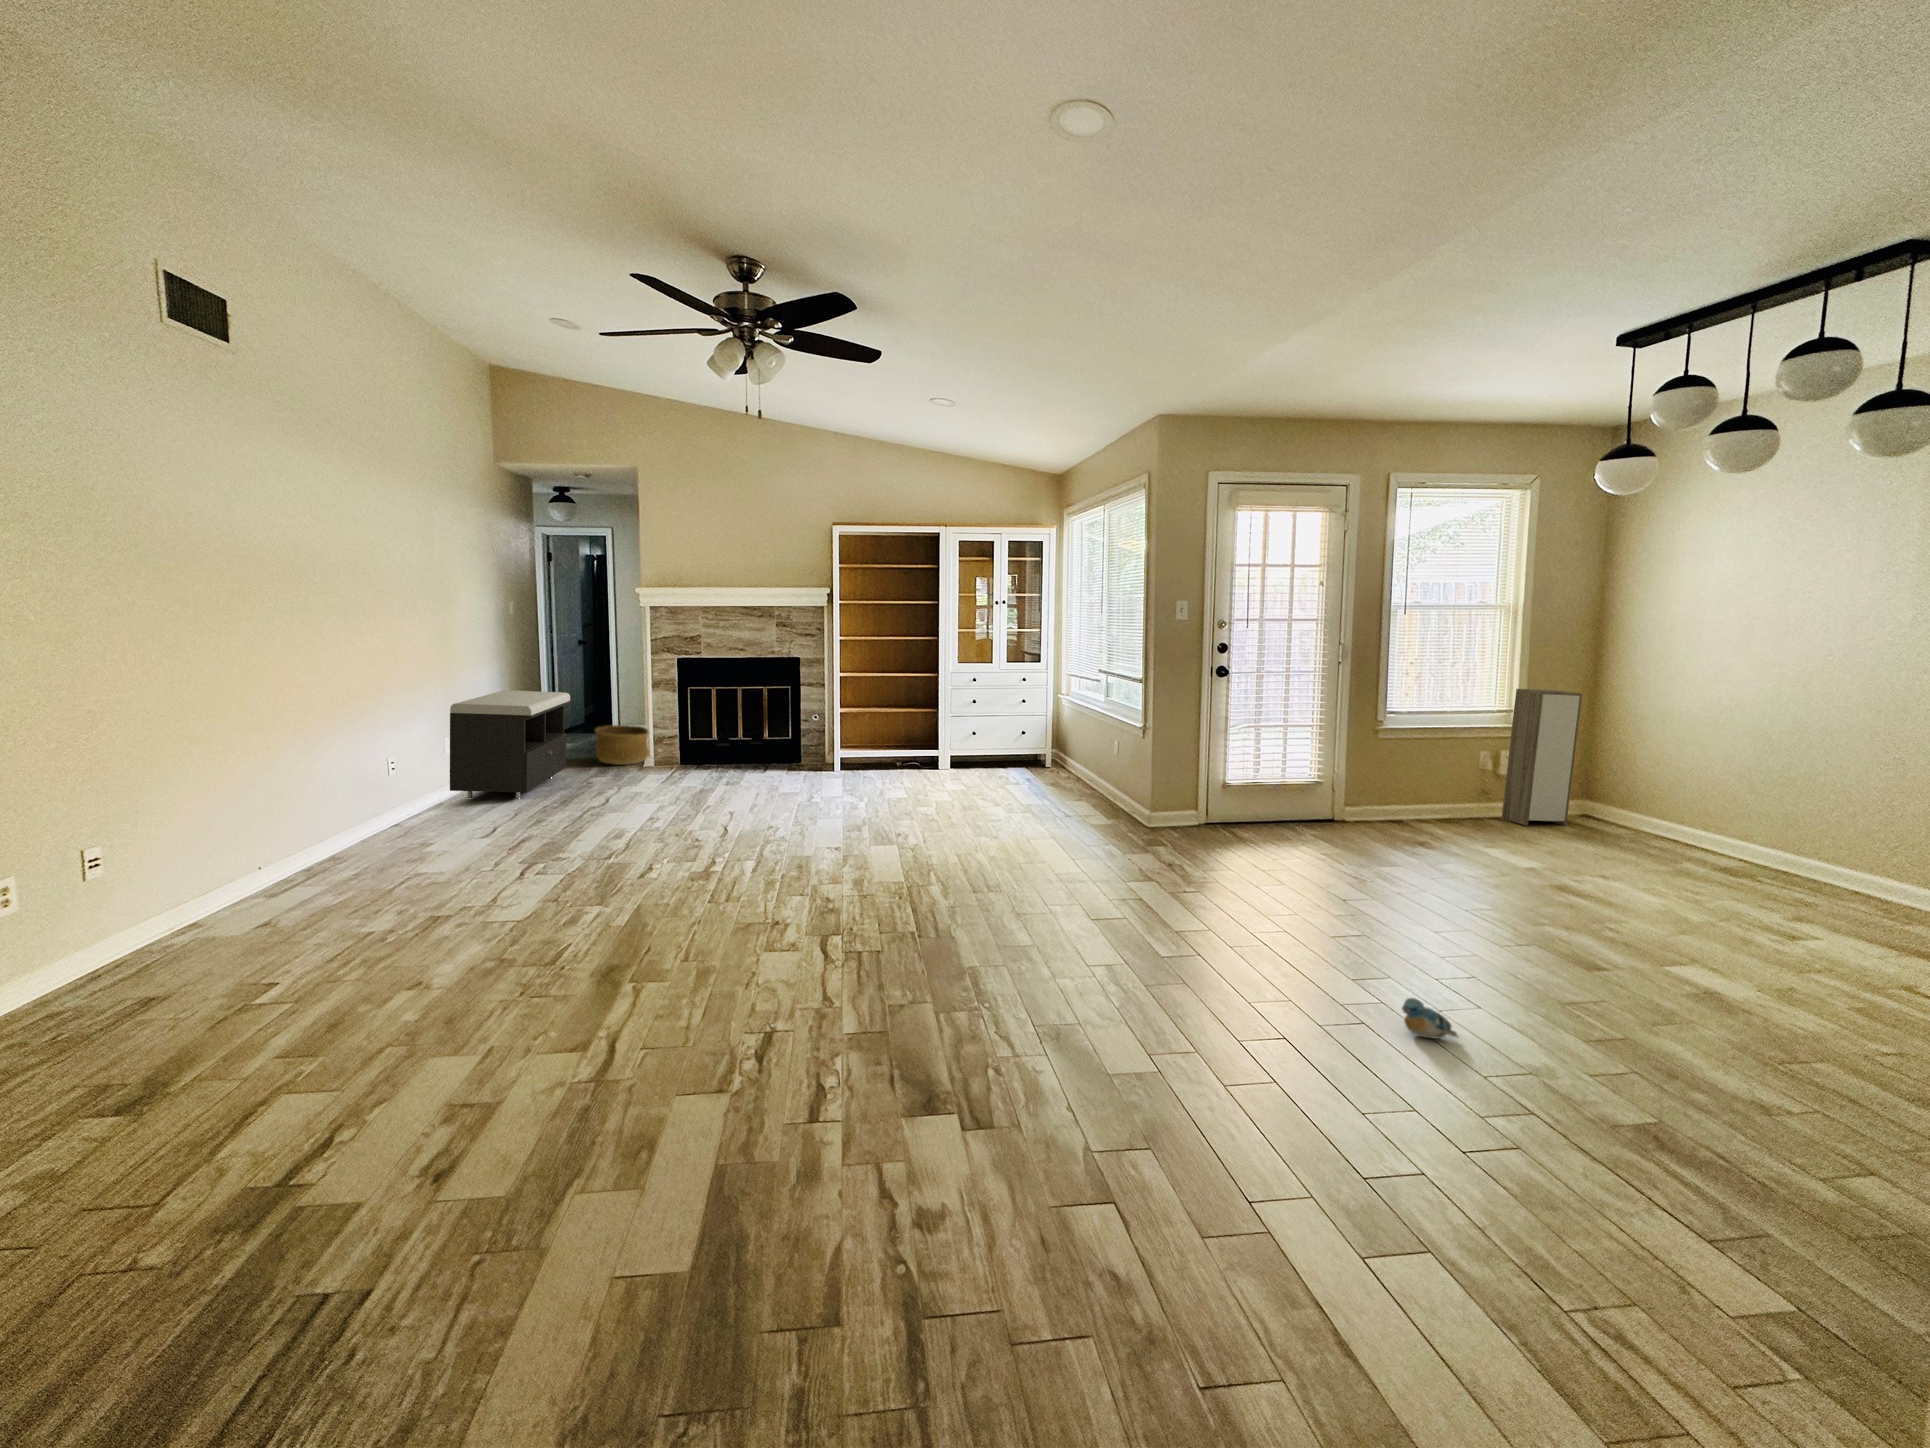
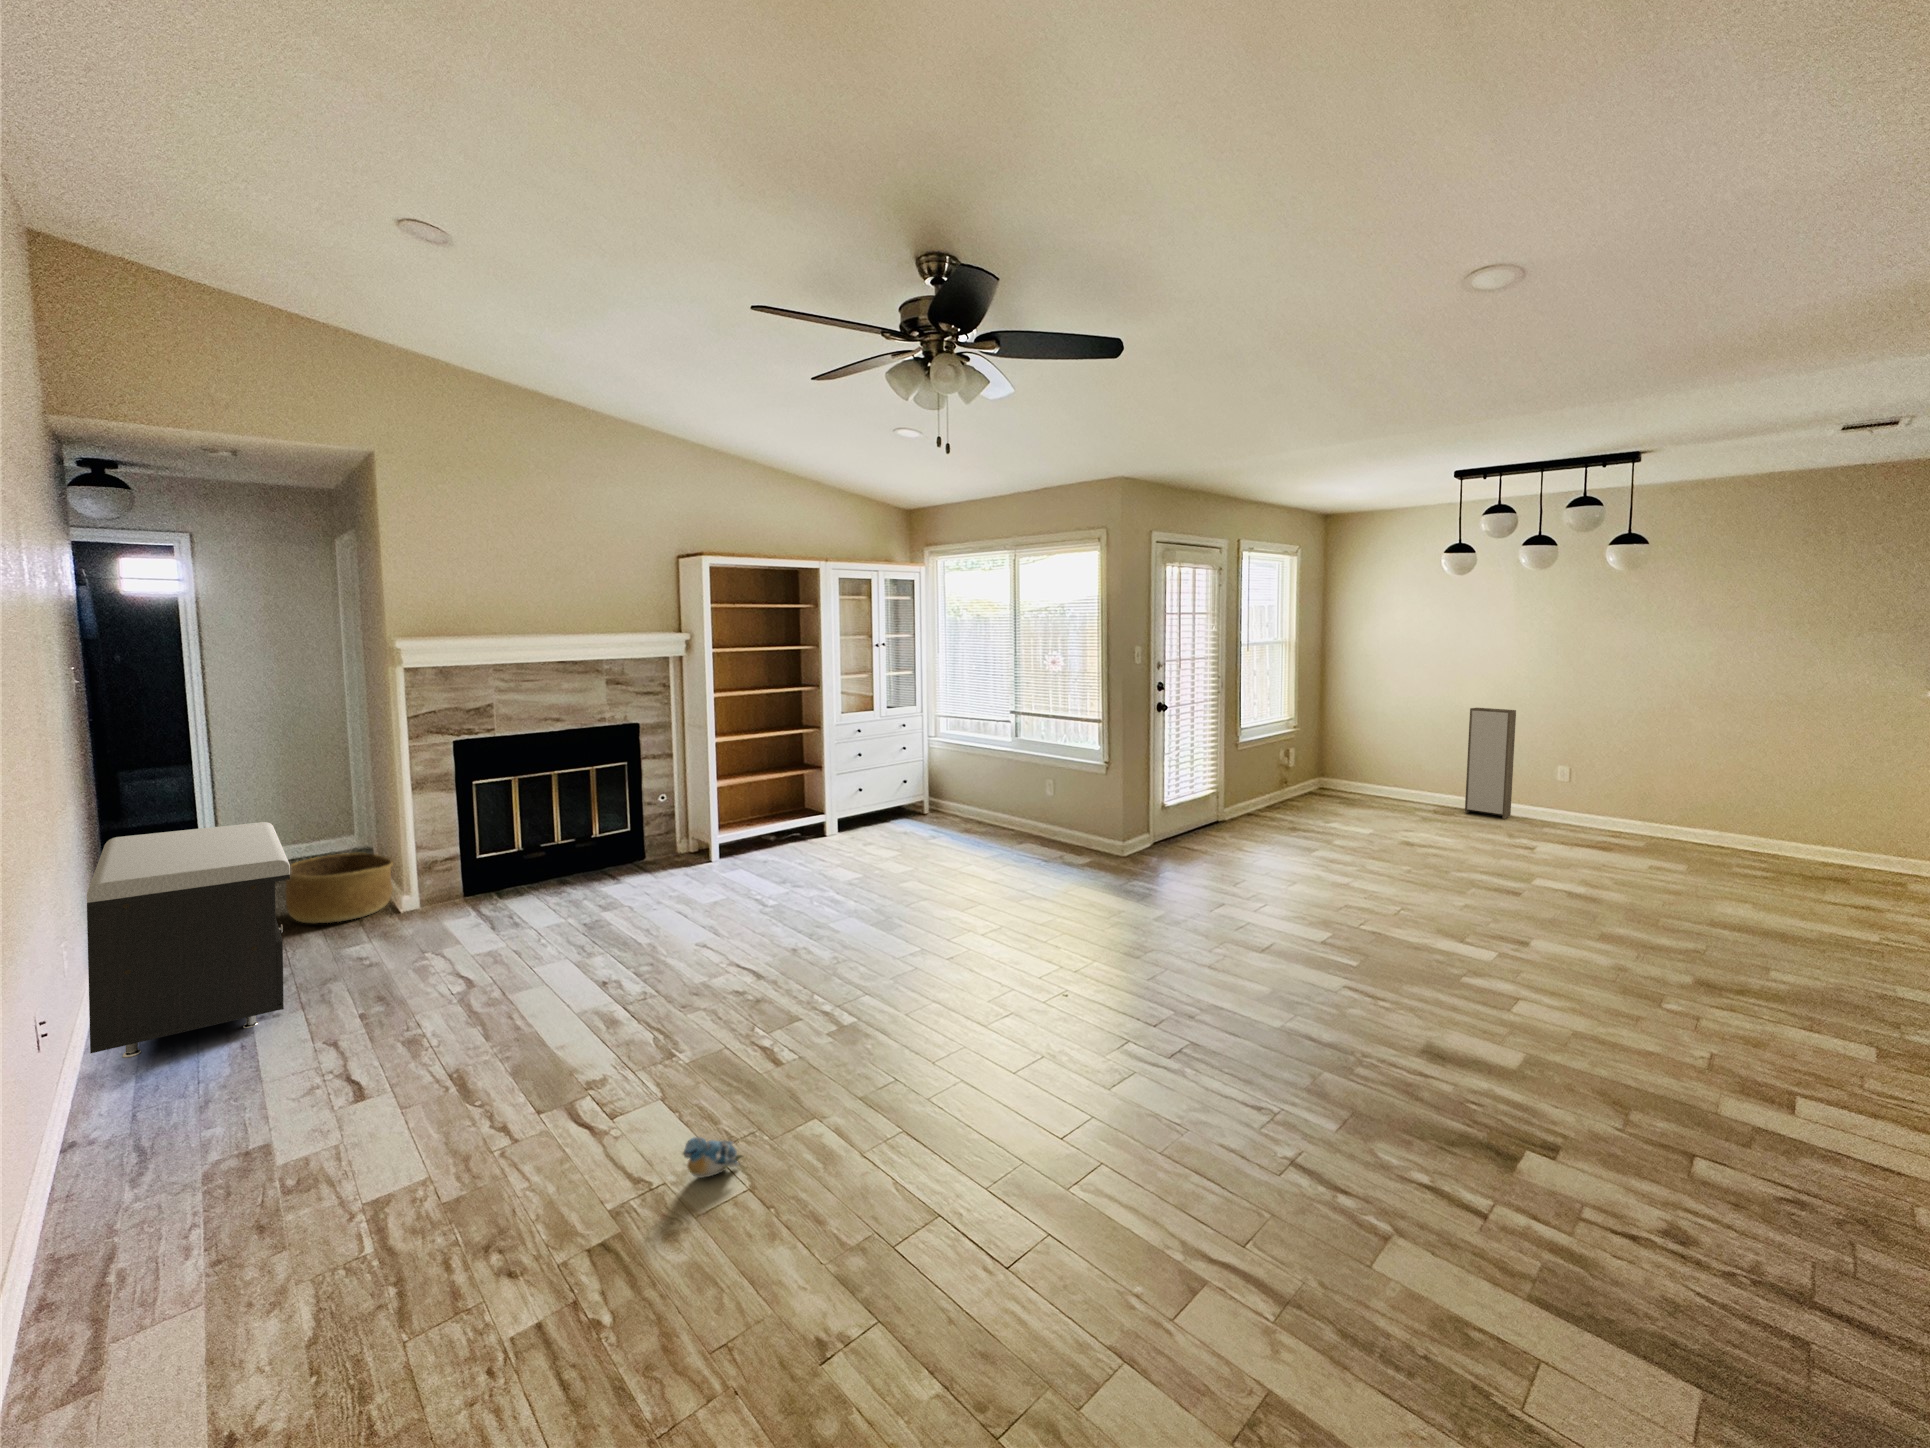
storage cabinet: present [1502,689,1582,826] -> present [1465,708,1516,819]
plush toy: present [1402,998,1458,1039] -> present [683,1137,742,1178]

